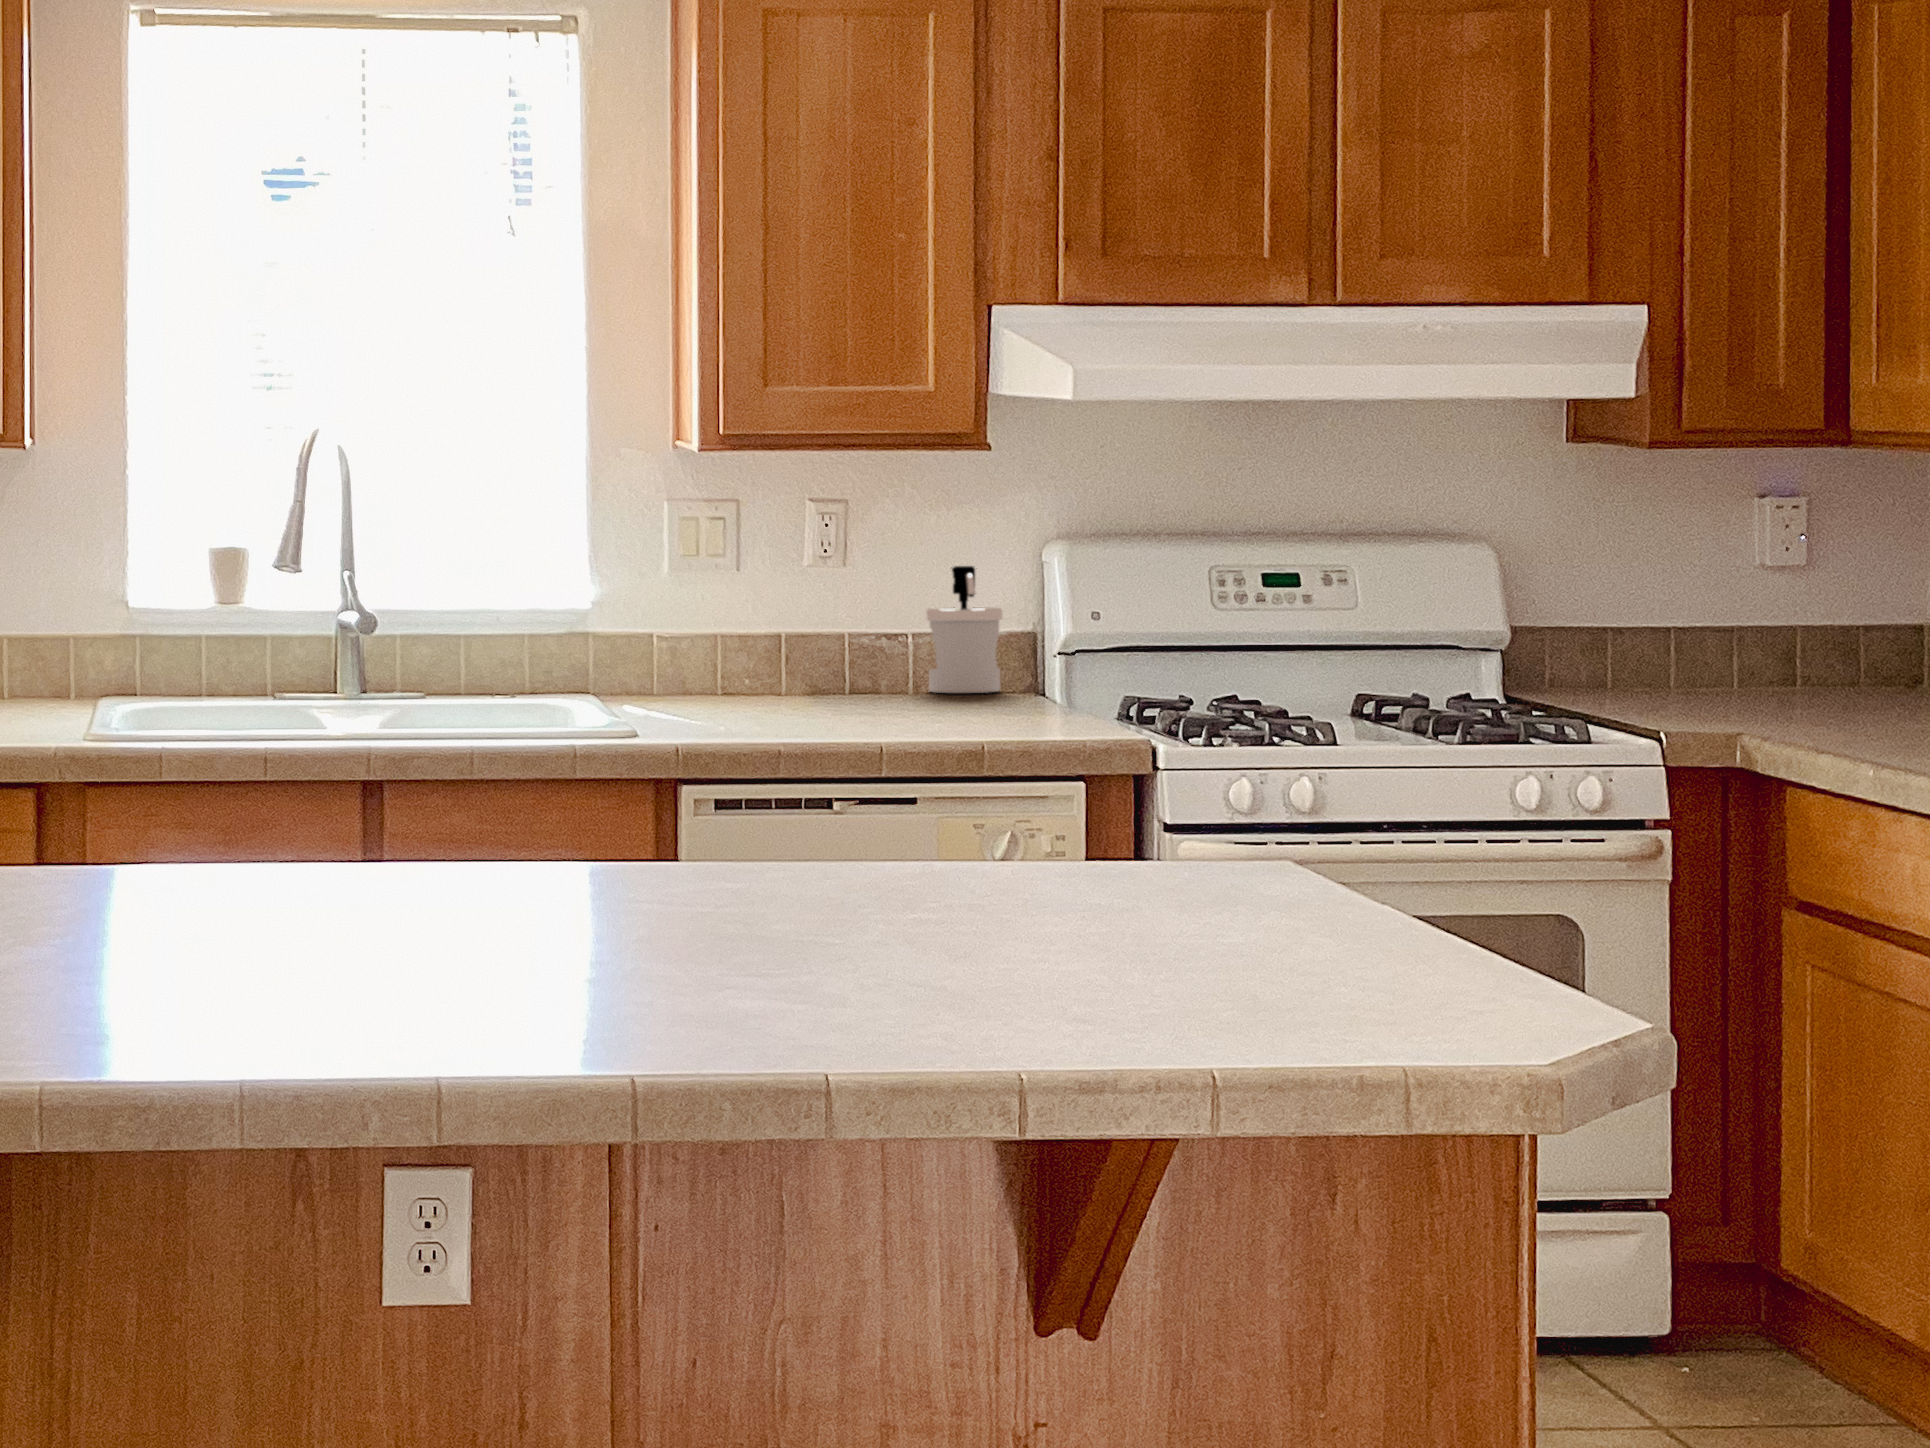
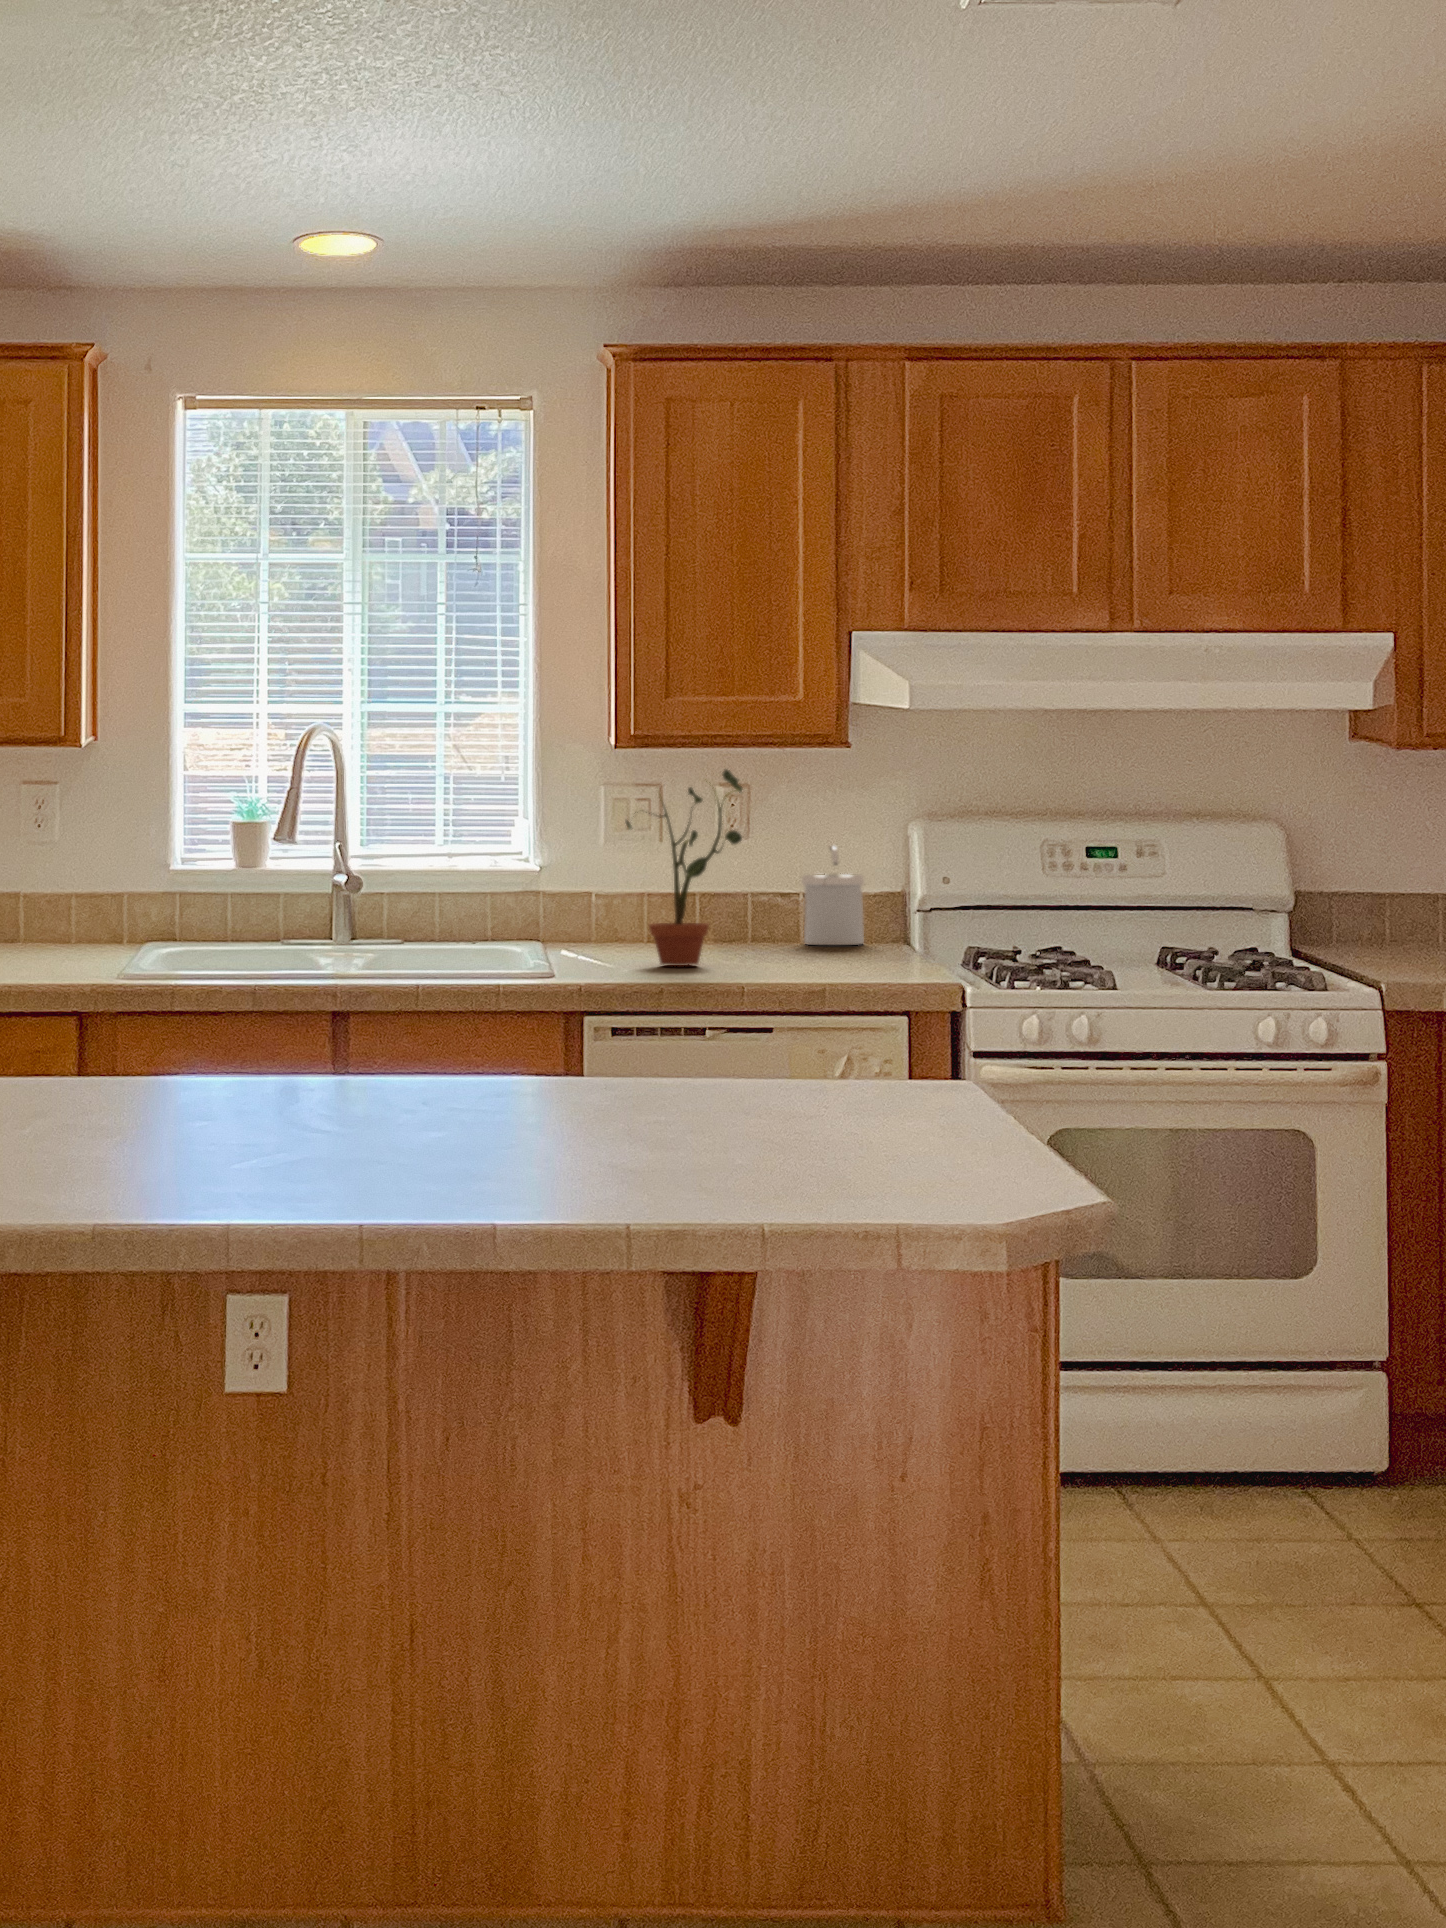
potted plant: none [729,479,874,721] -> present [626,770,742,966]

